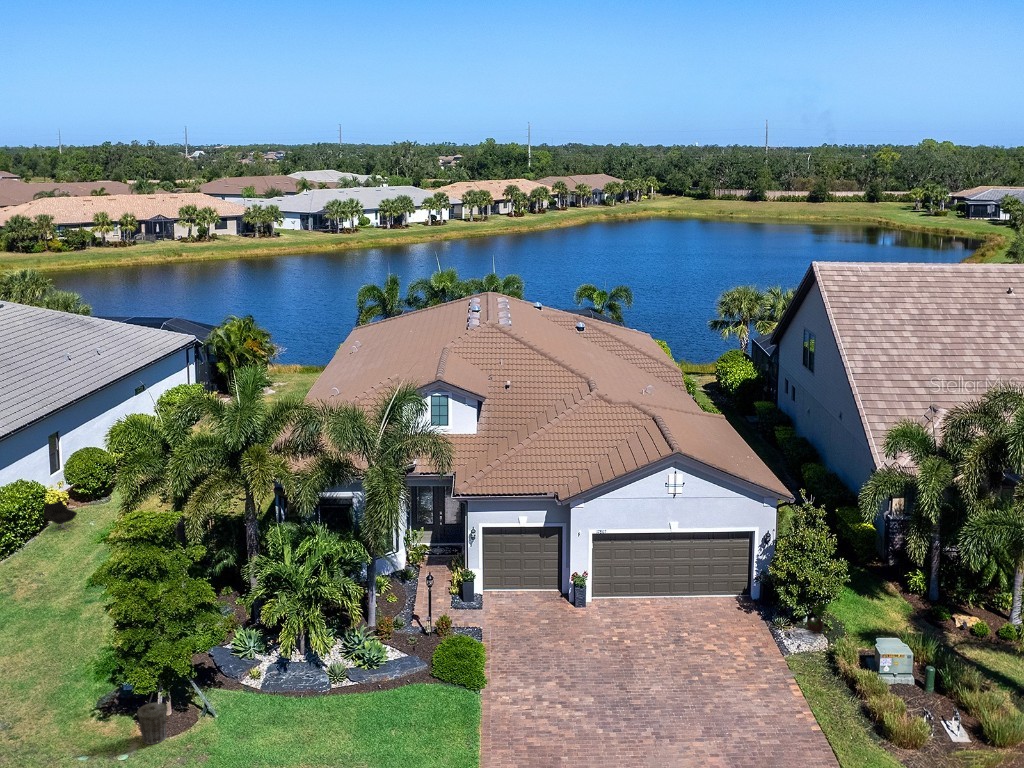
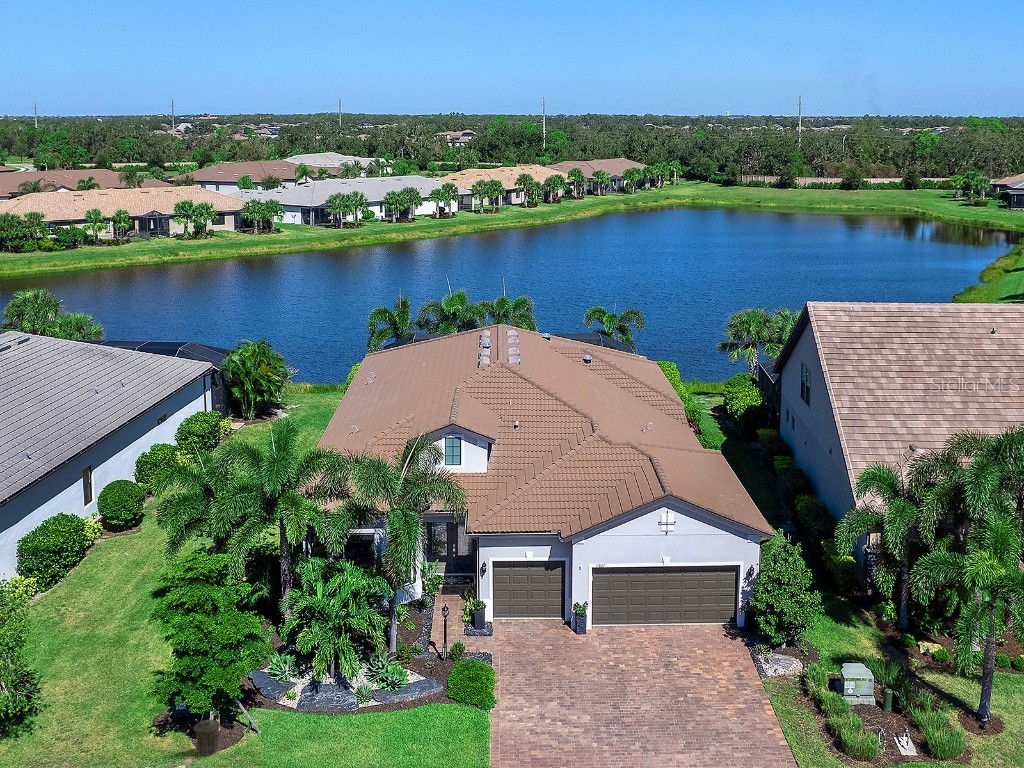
lounge chair: present [43,501,77,530] -> none [83,533,114,561]
potted tree: present [807,602,828,633] -> present [872,603,890,630]

